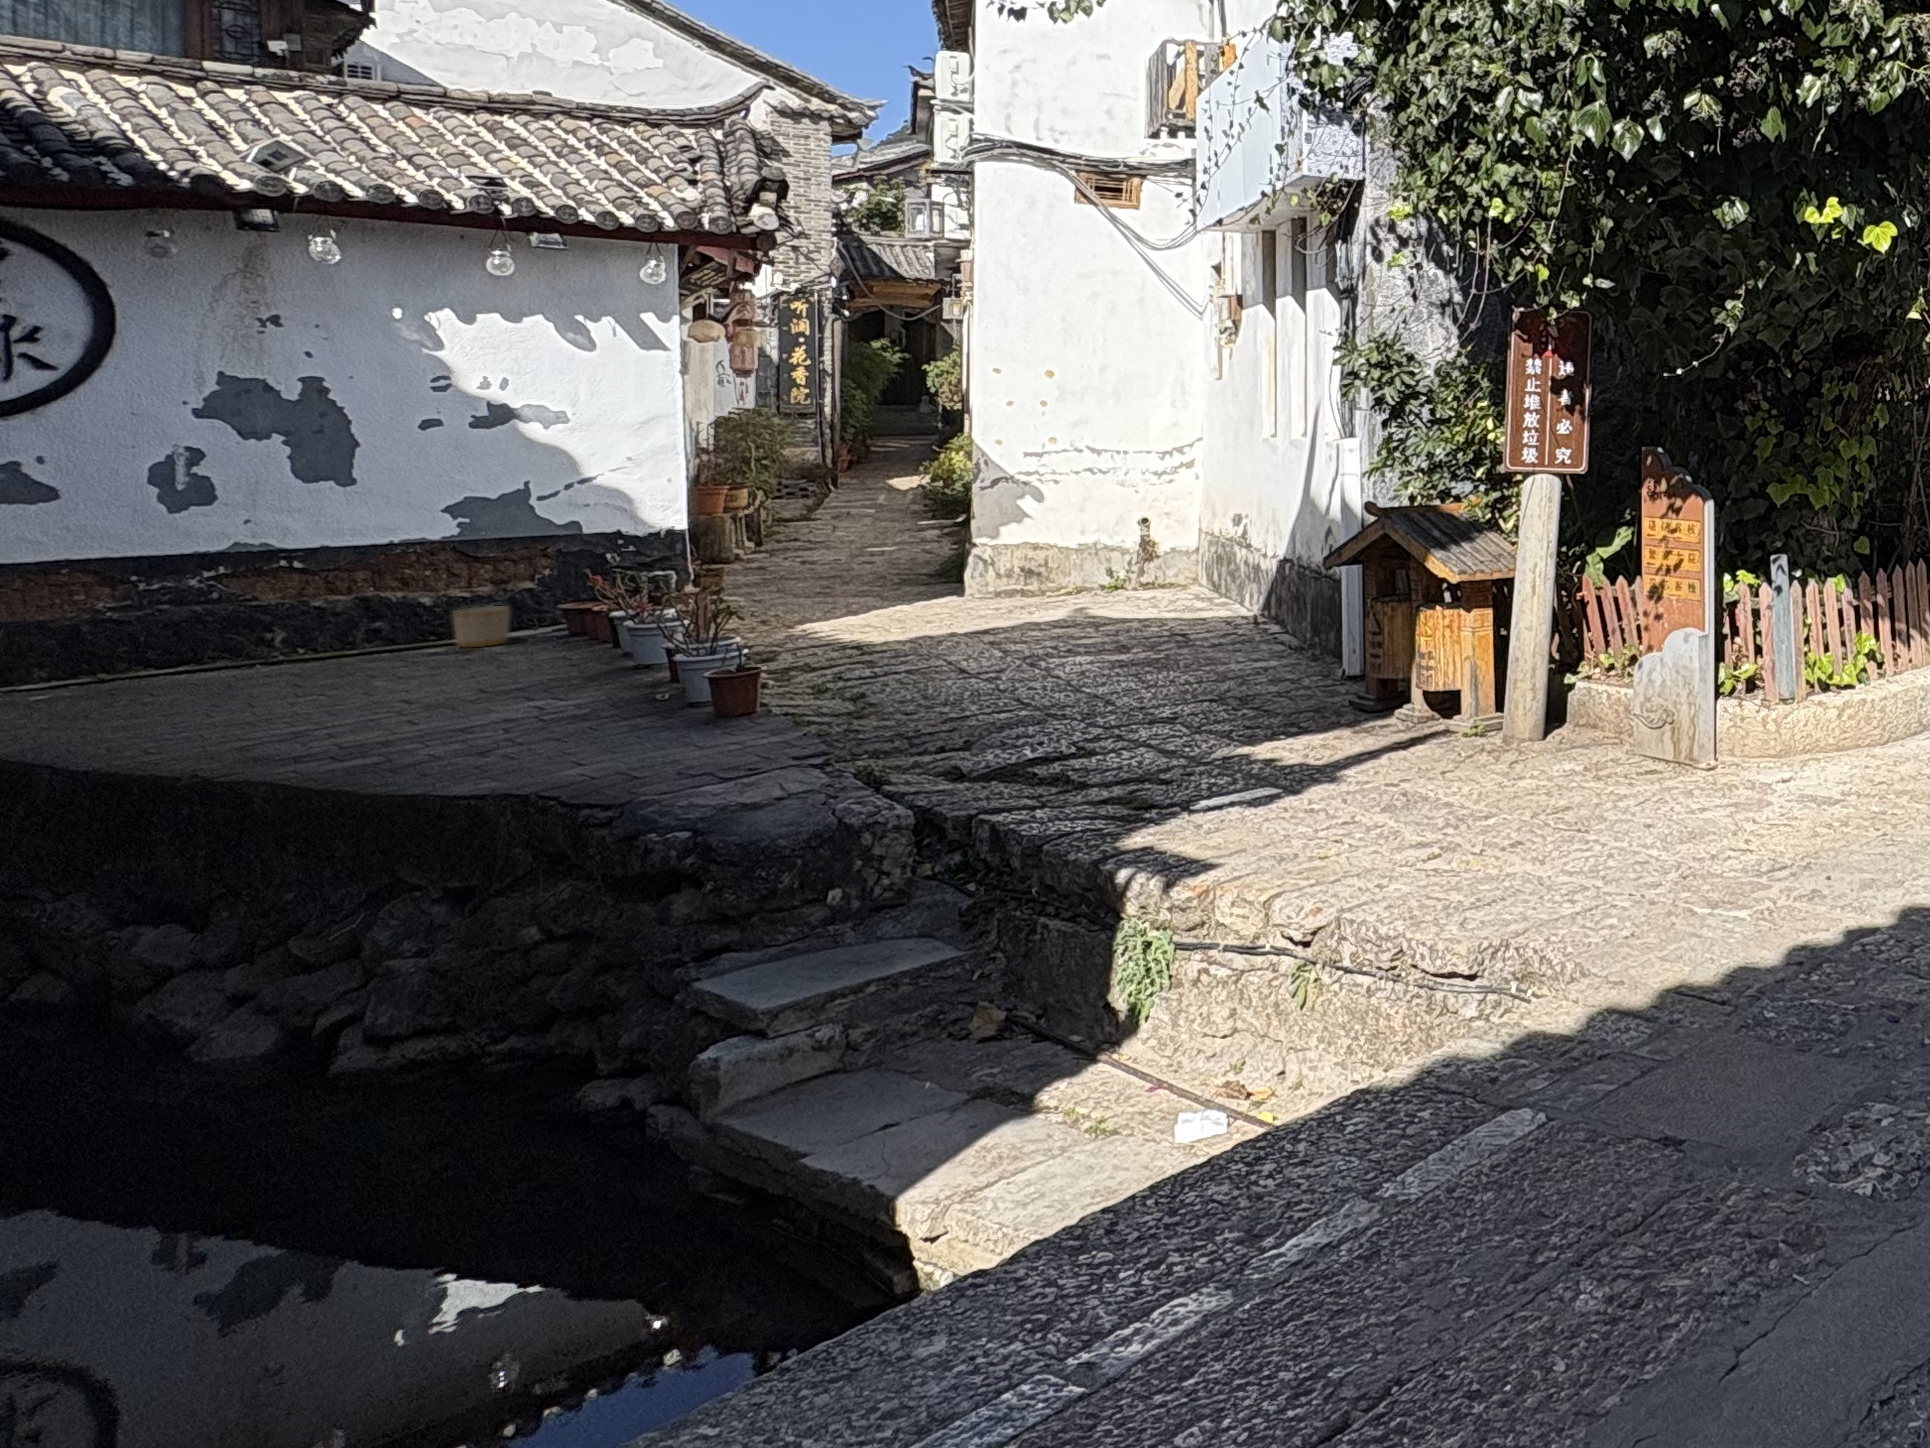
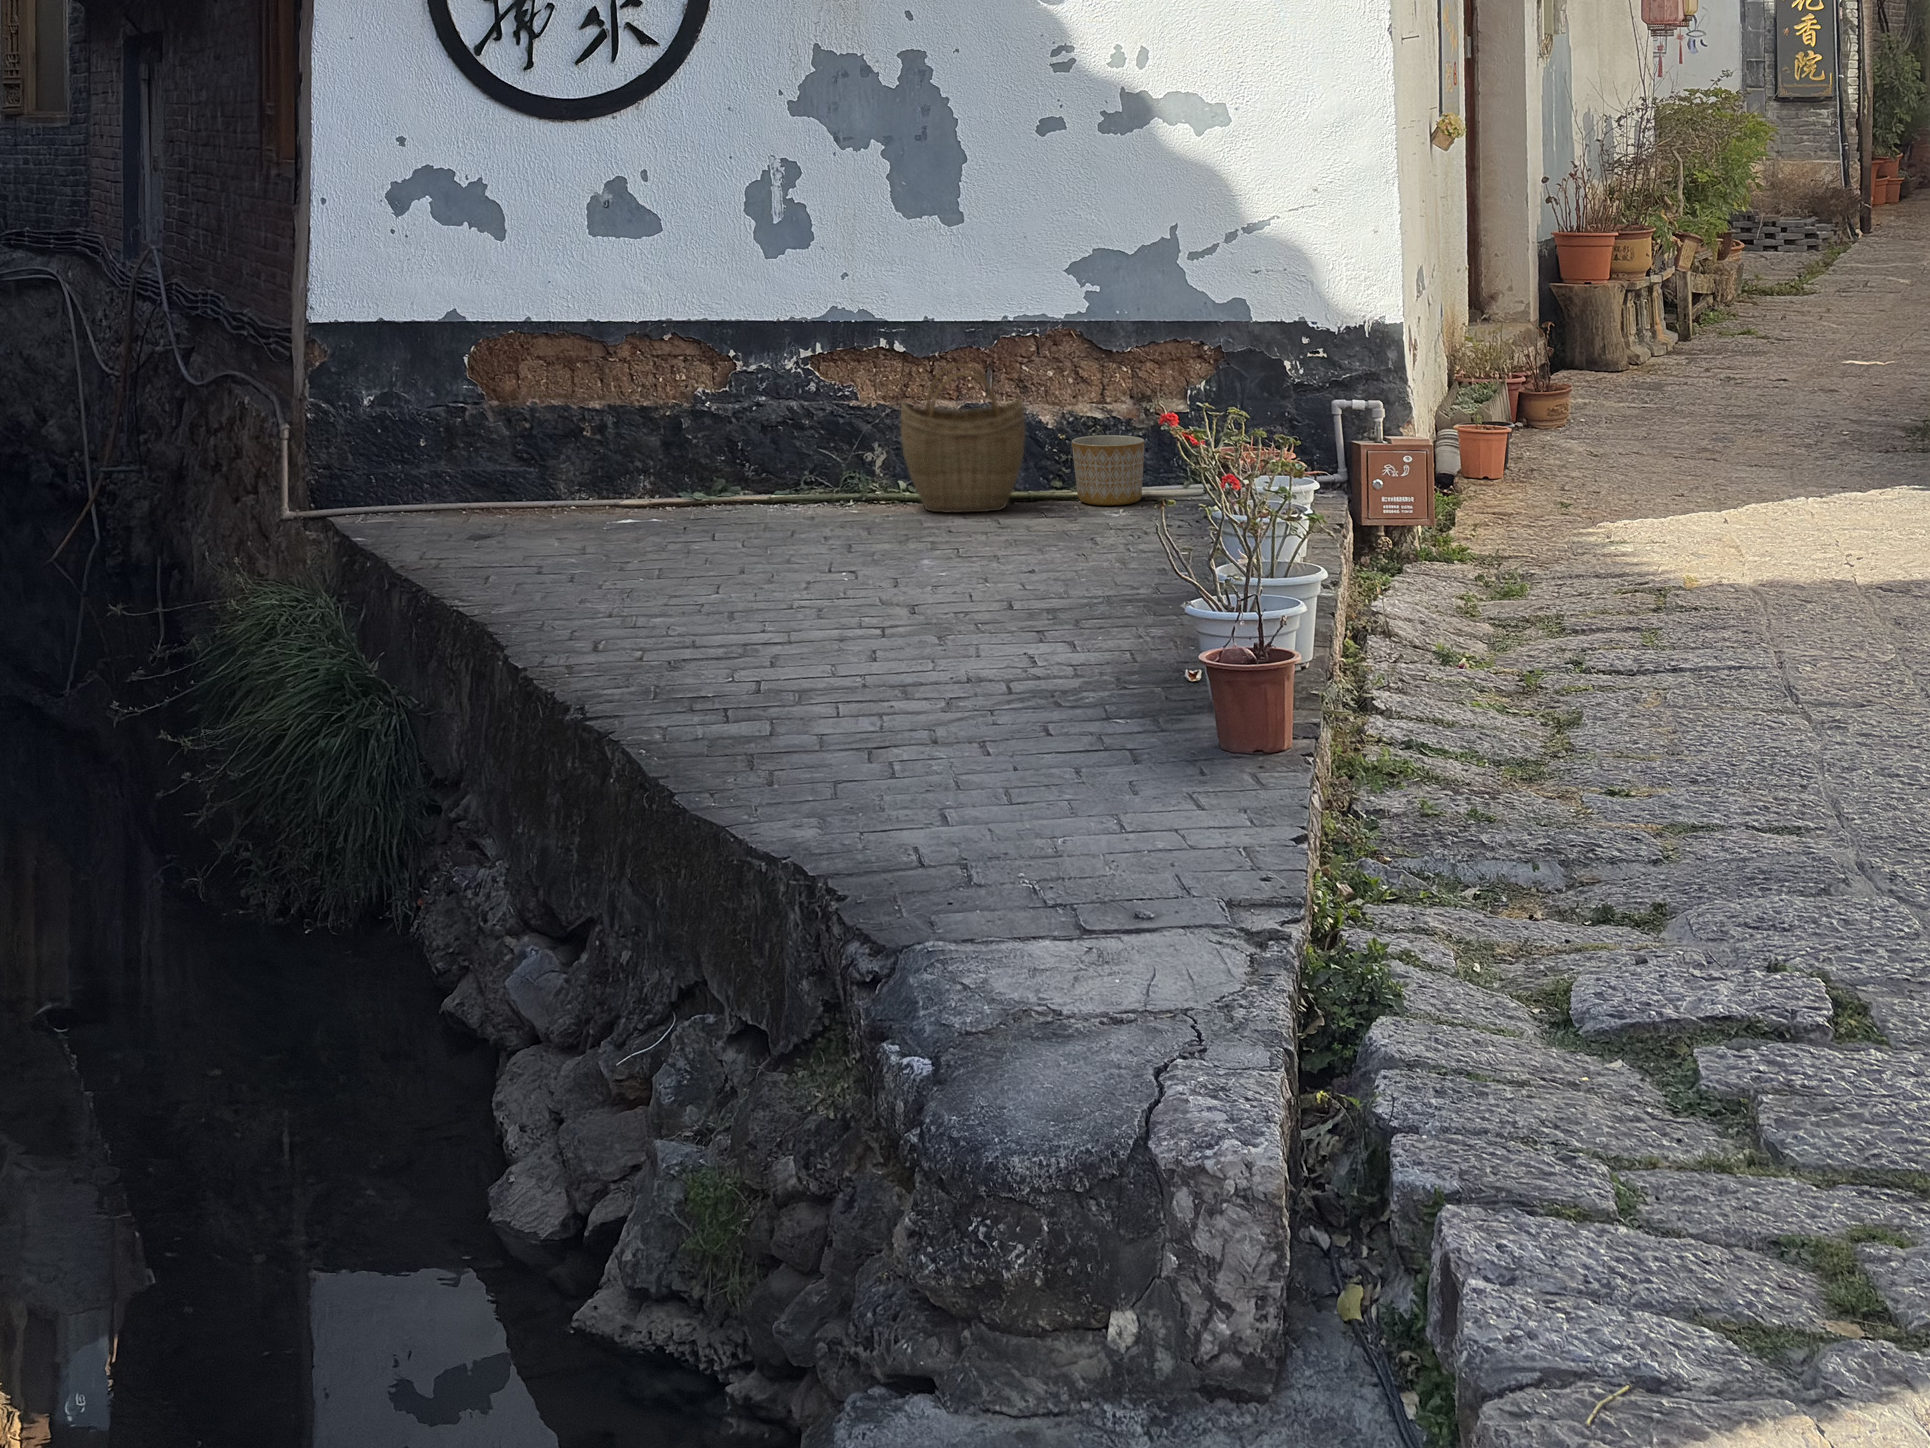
woven basket: none [311,573,419,664] -> present [901,364,1025,512]

